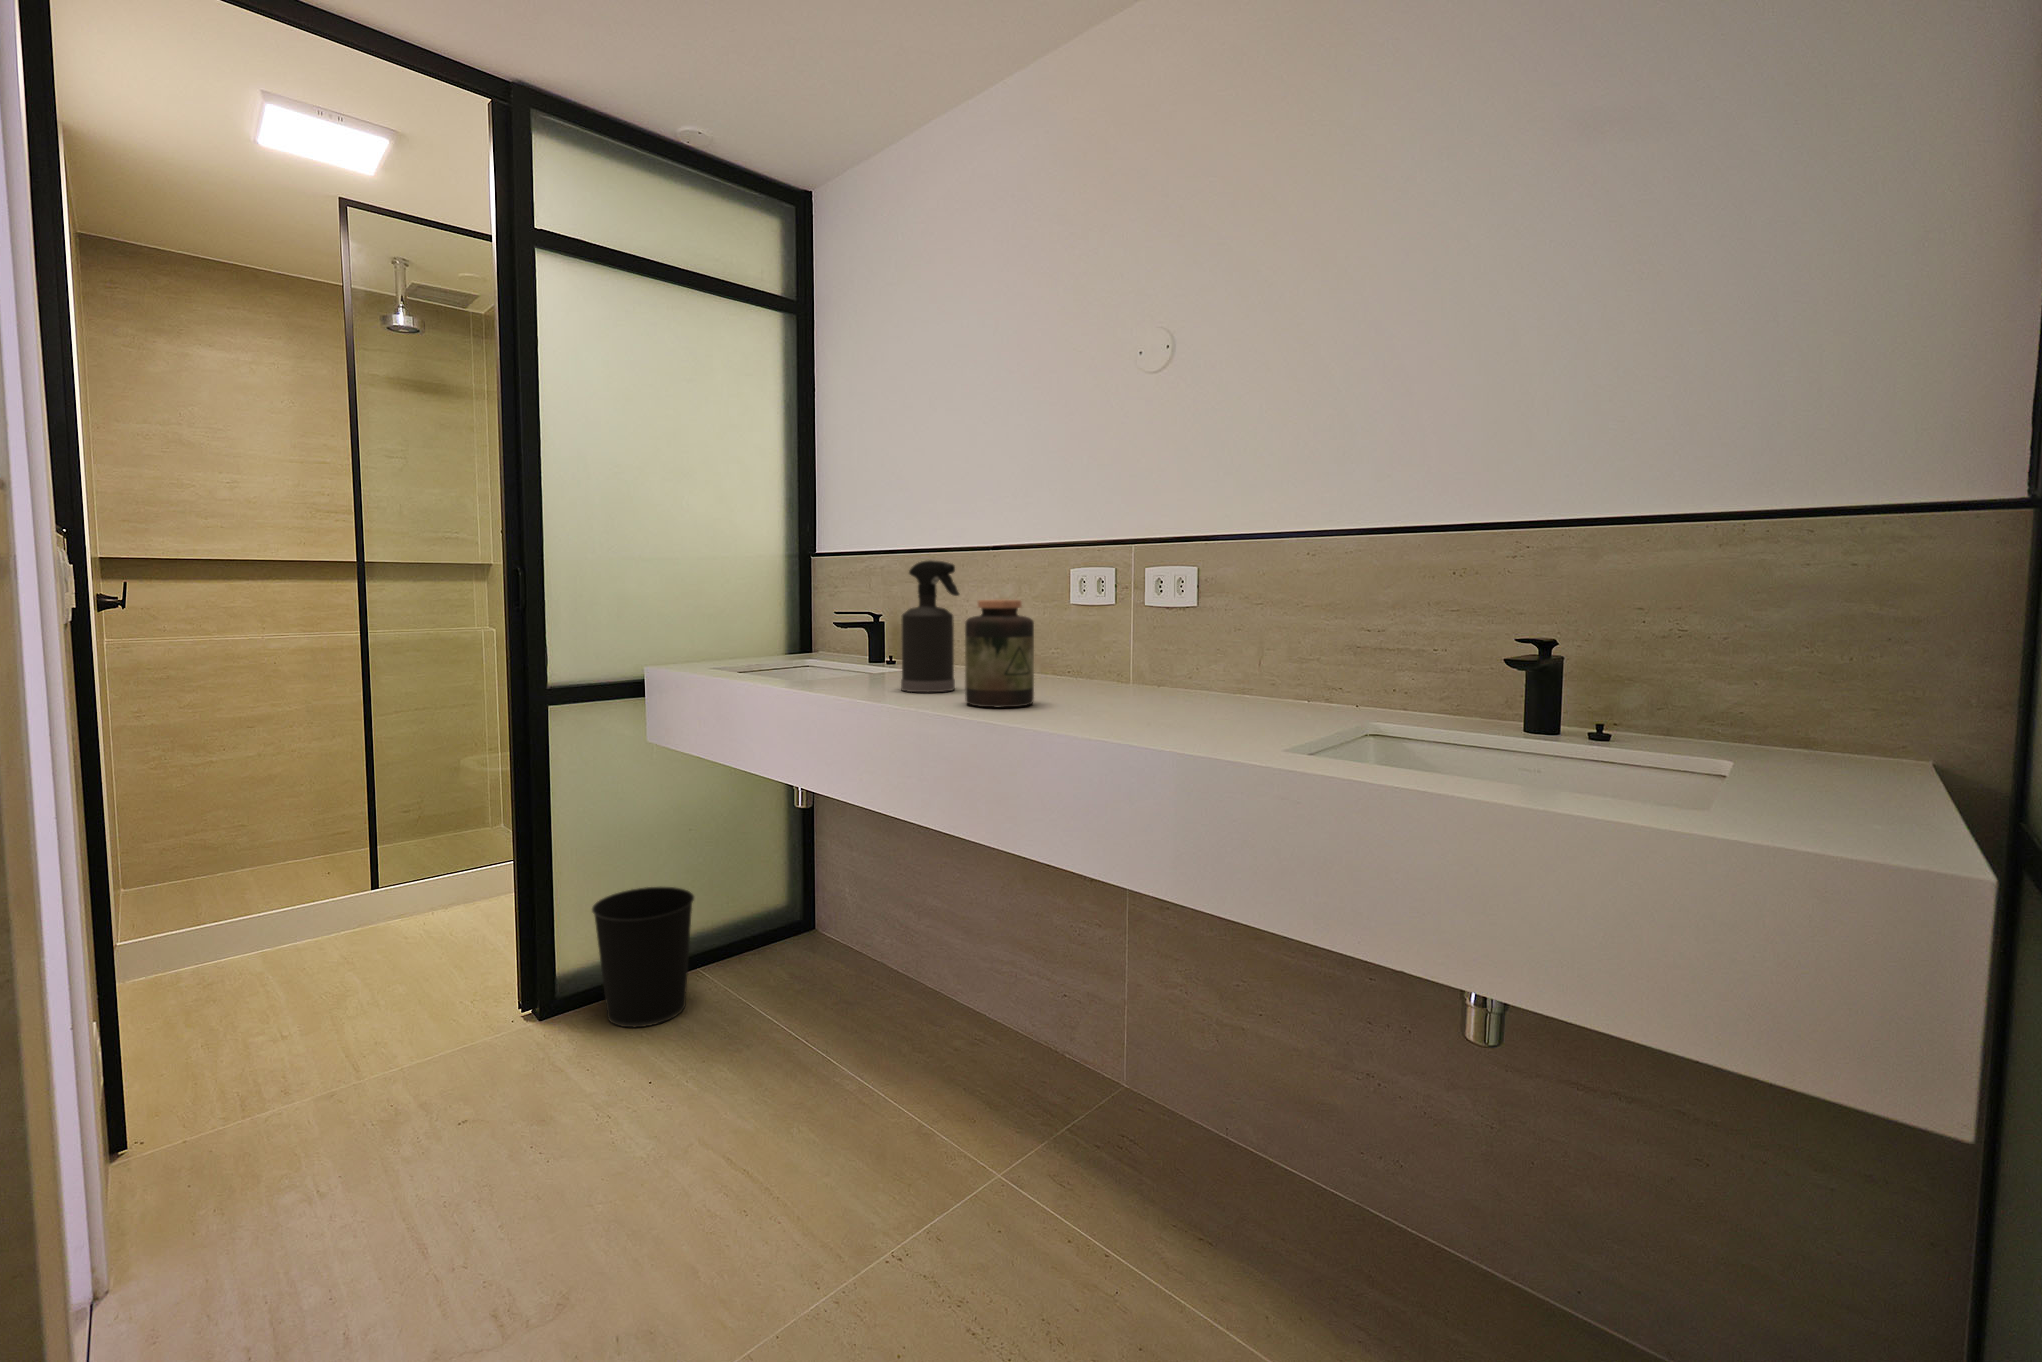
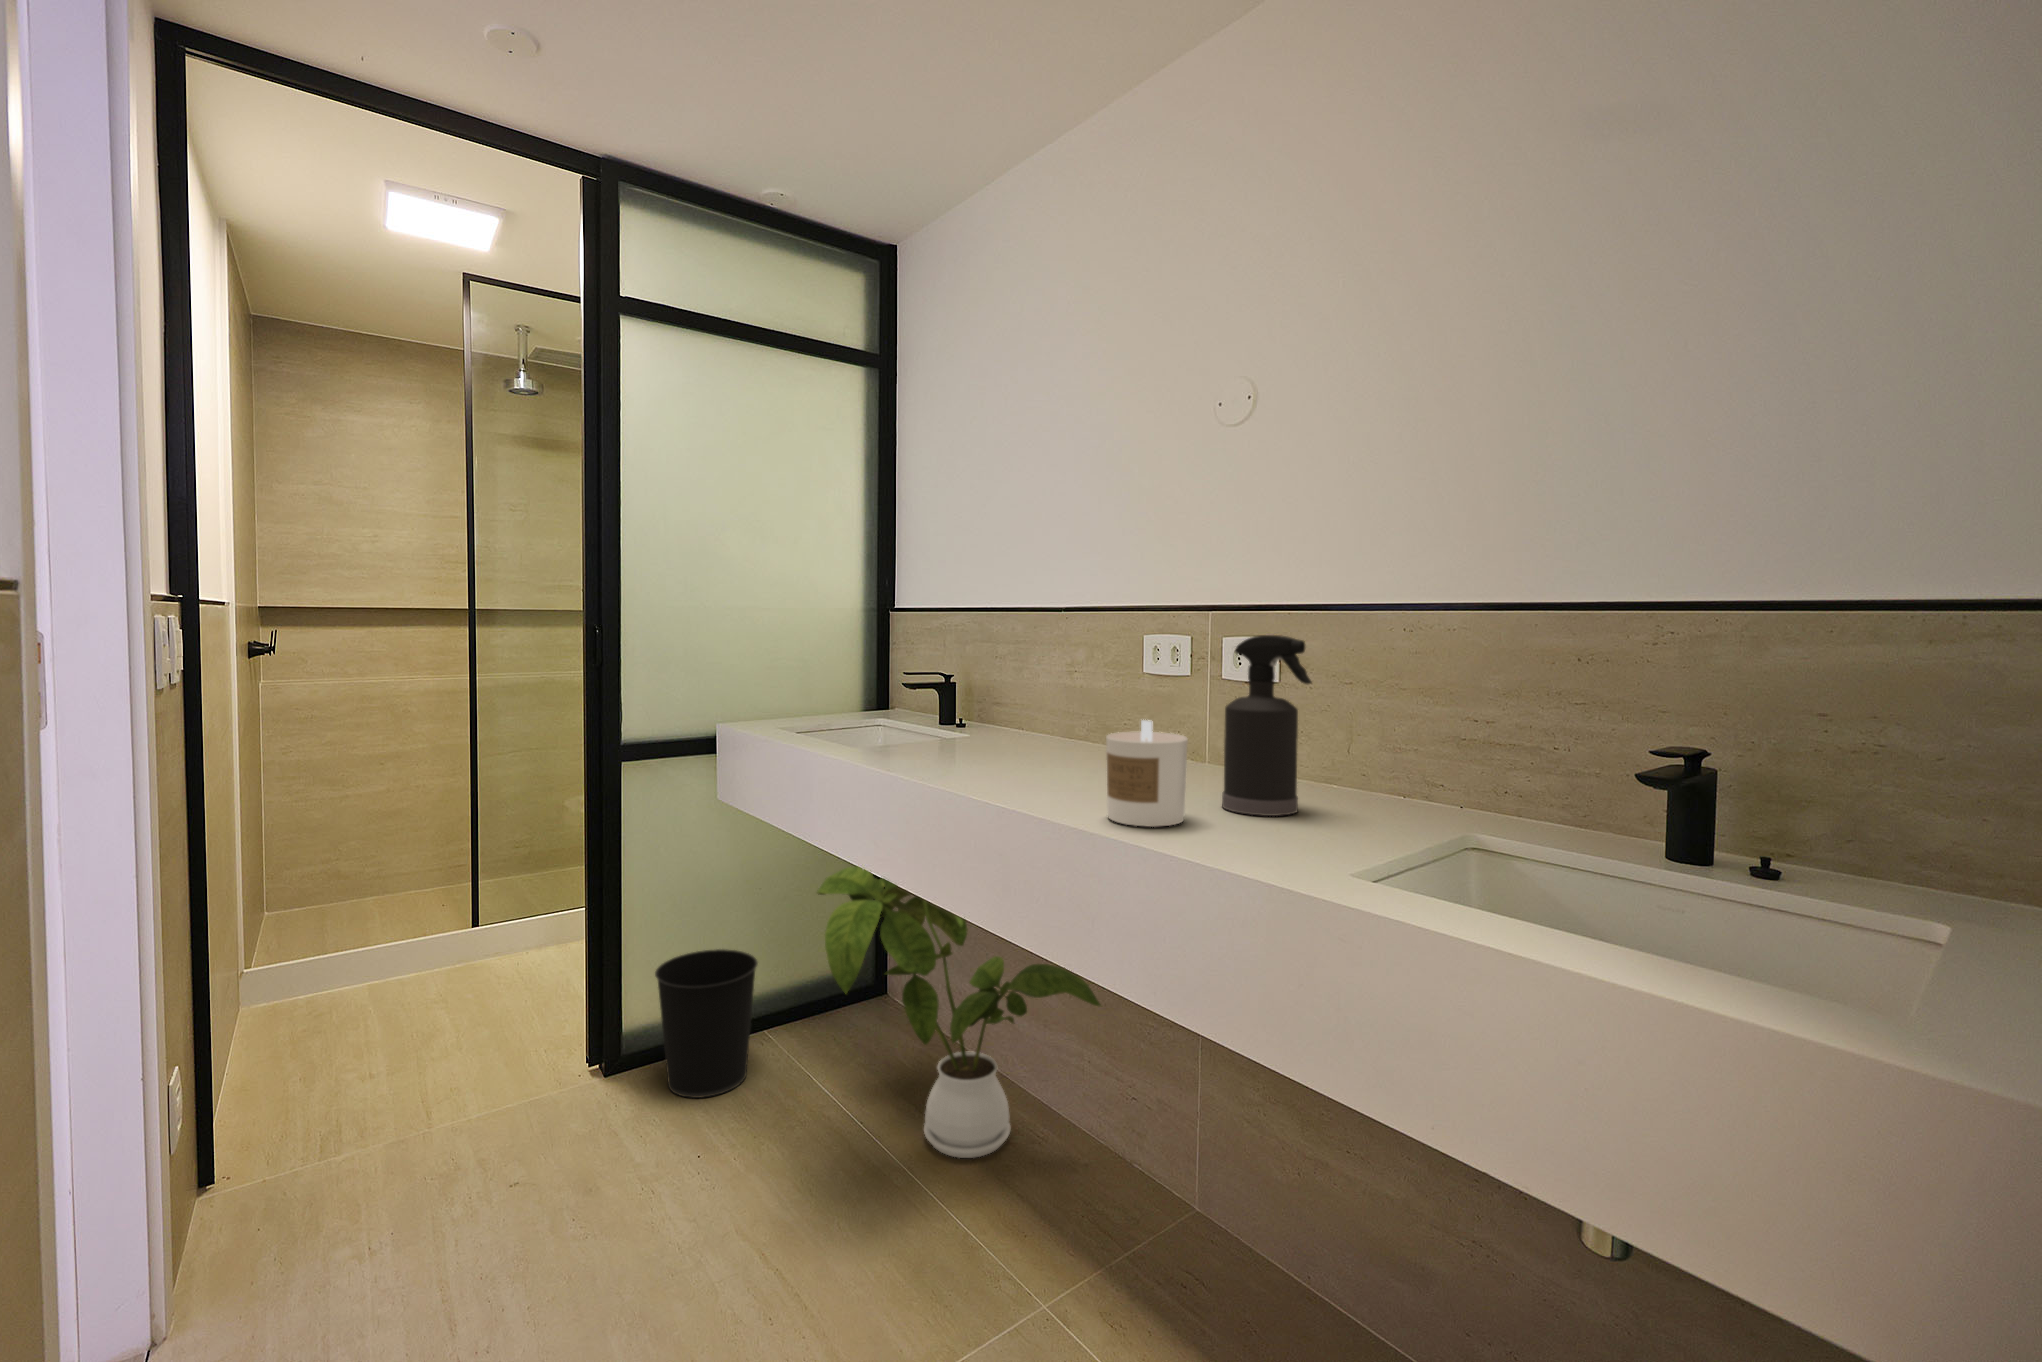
spray bottle: present [901,560,959,692] -> present [1222,635,1311,816]
jar: present [965,600,1034,707] -> none [1014,676,1089,796]
candle: none [1060,632,1132,724] -> present [1106,720,1188,827]
house plant: none [763,779,1038,1059] -> present [817,866,1101,1158]

